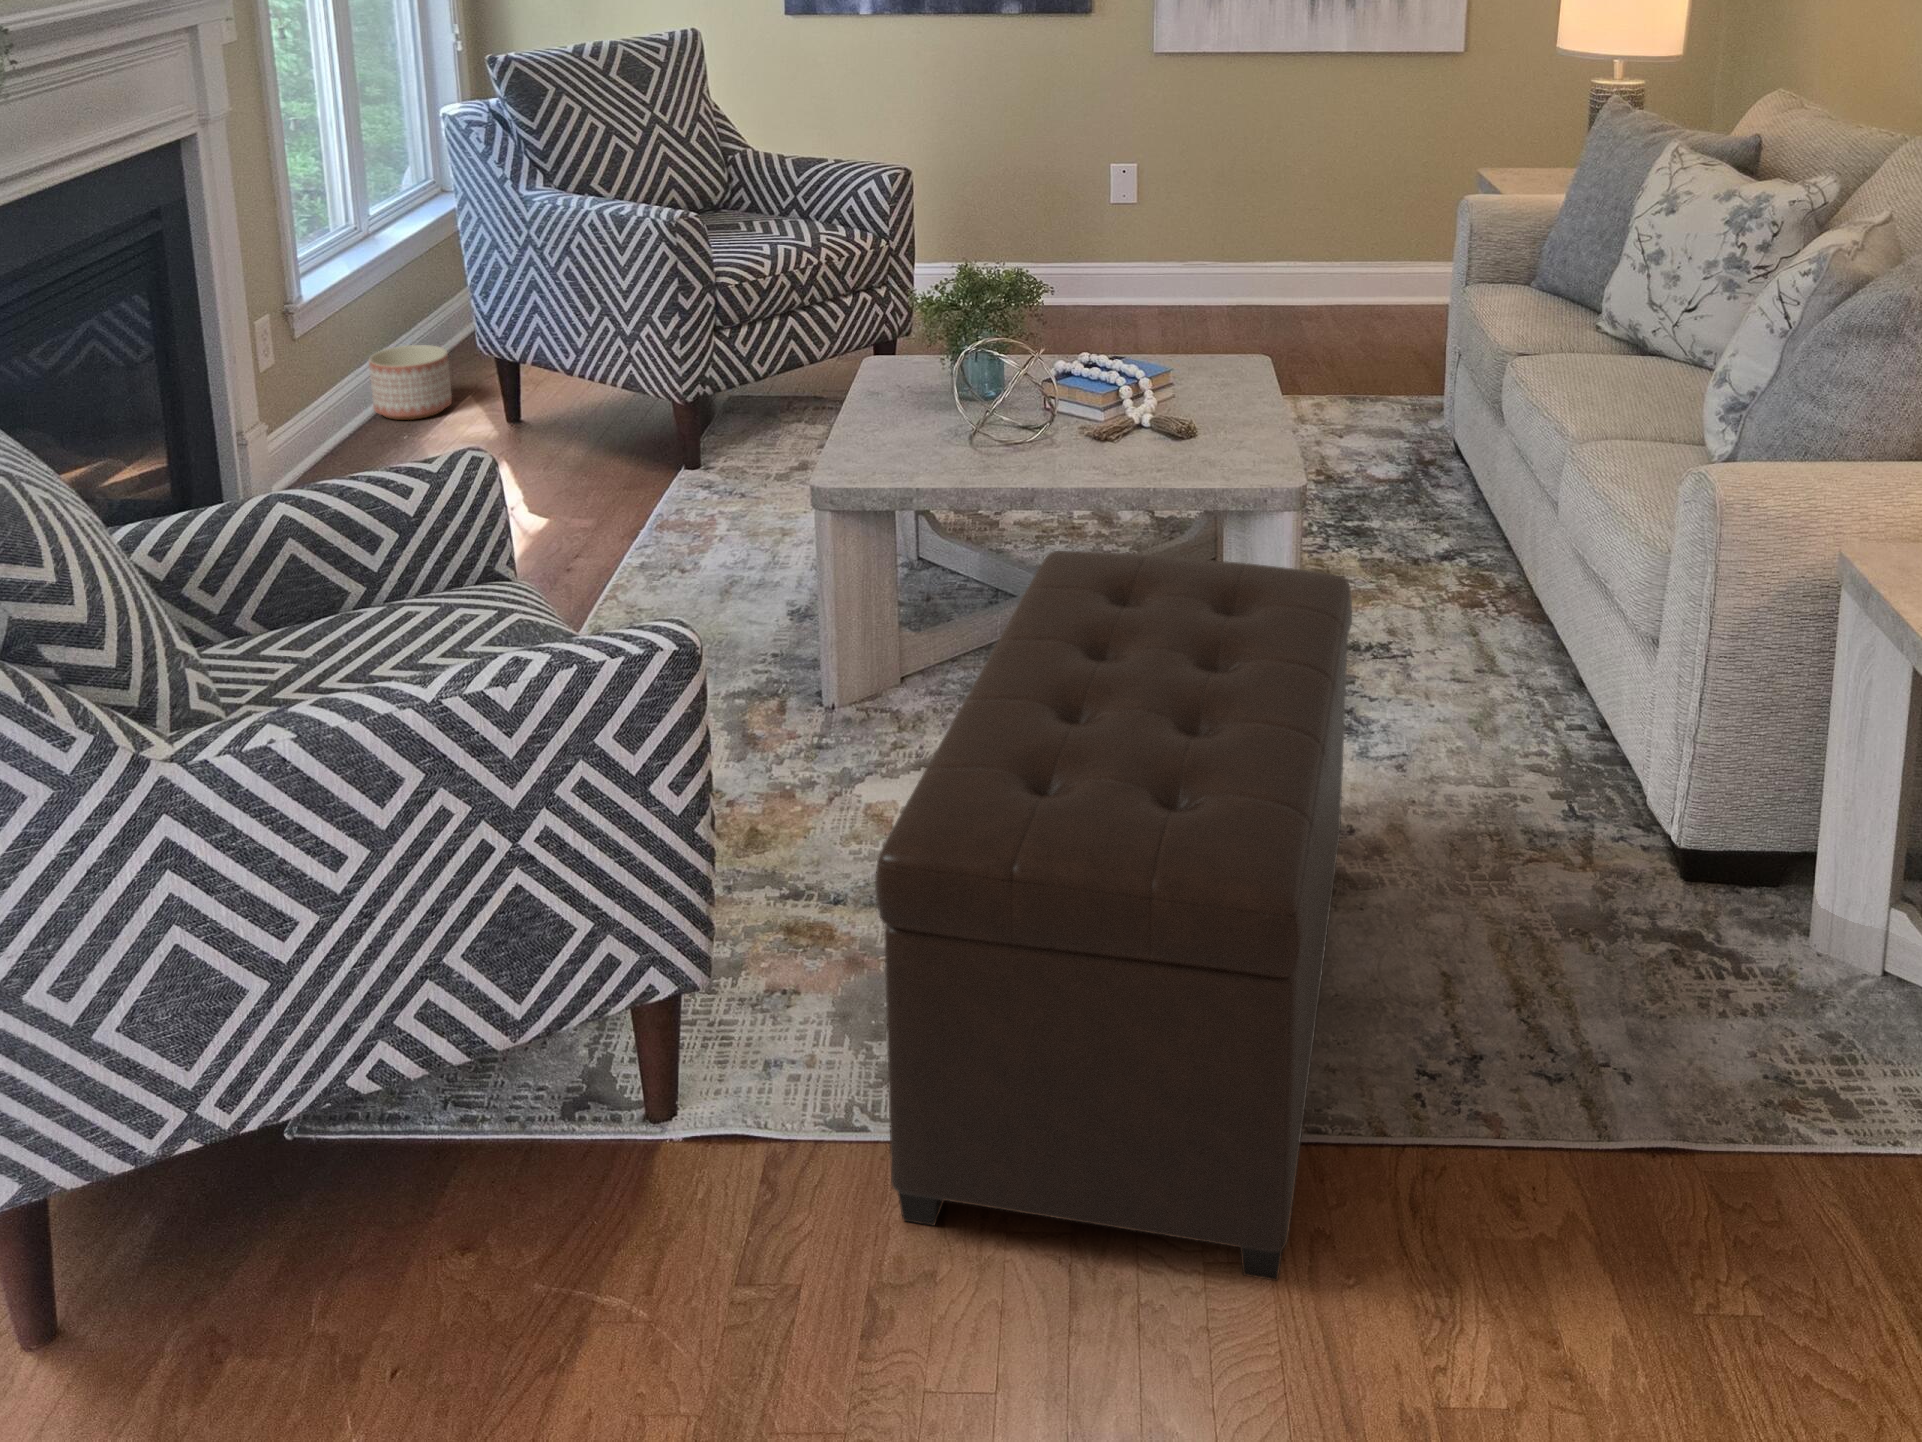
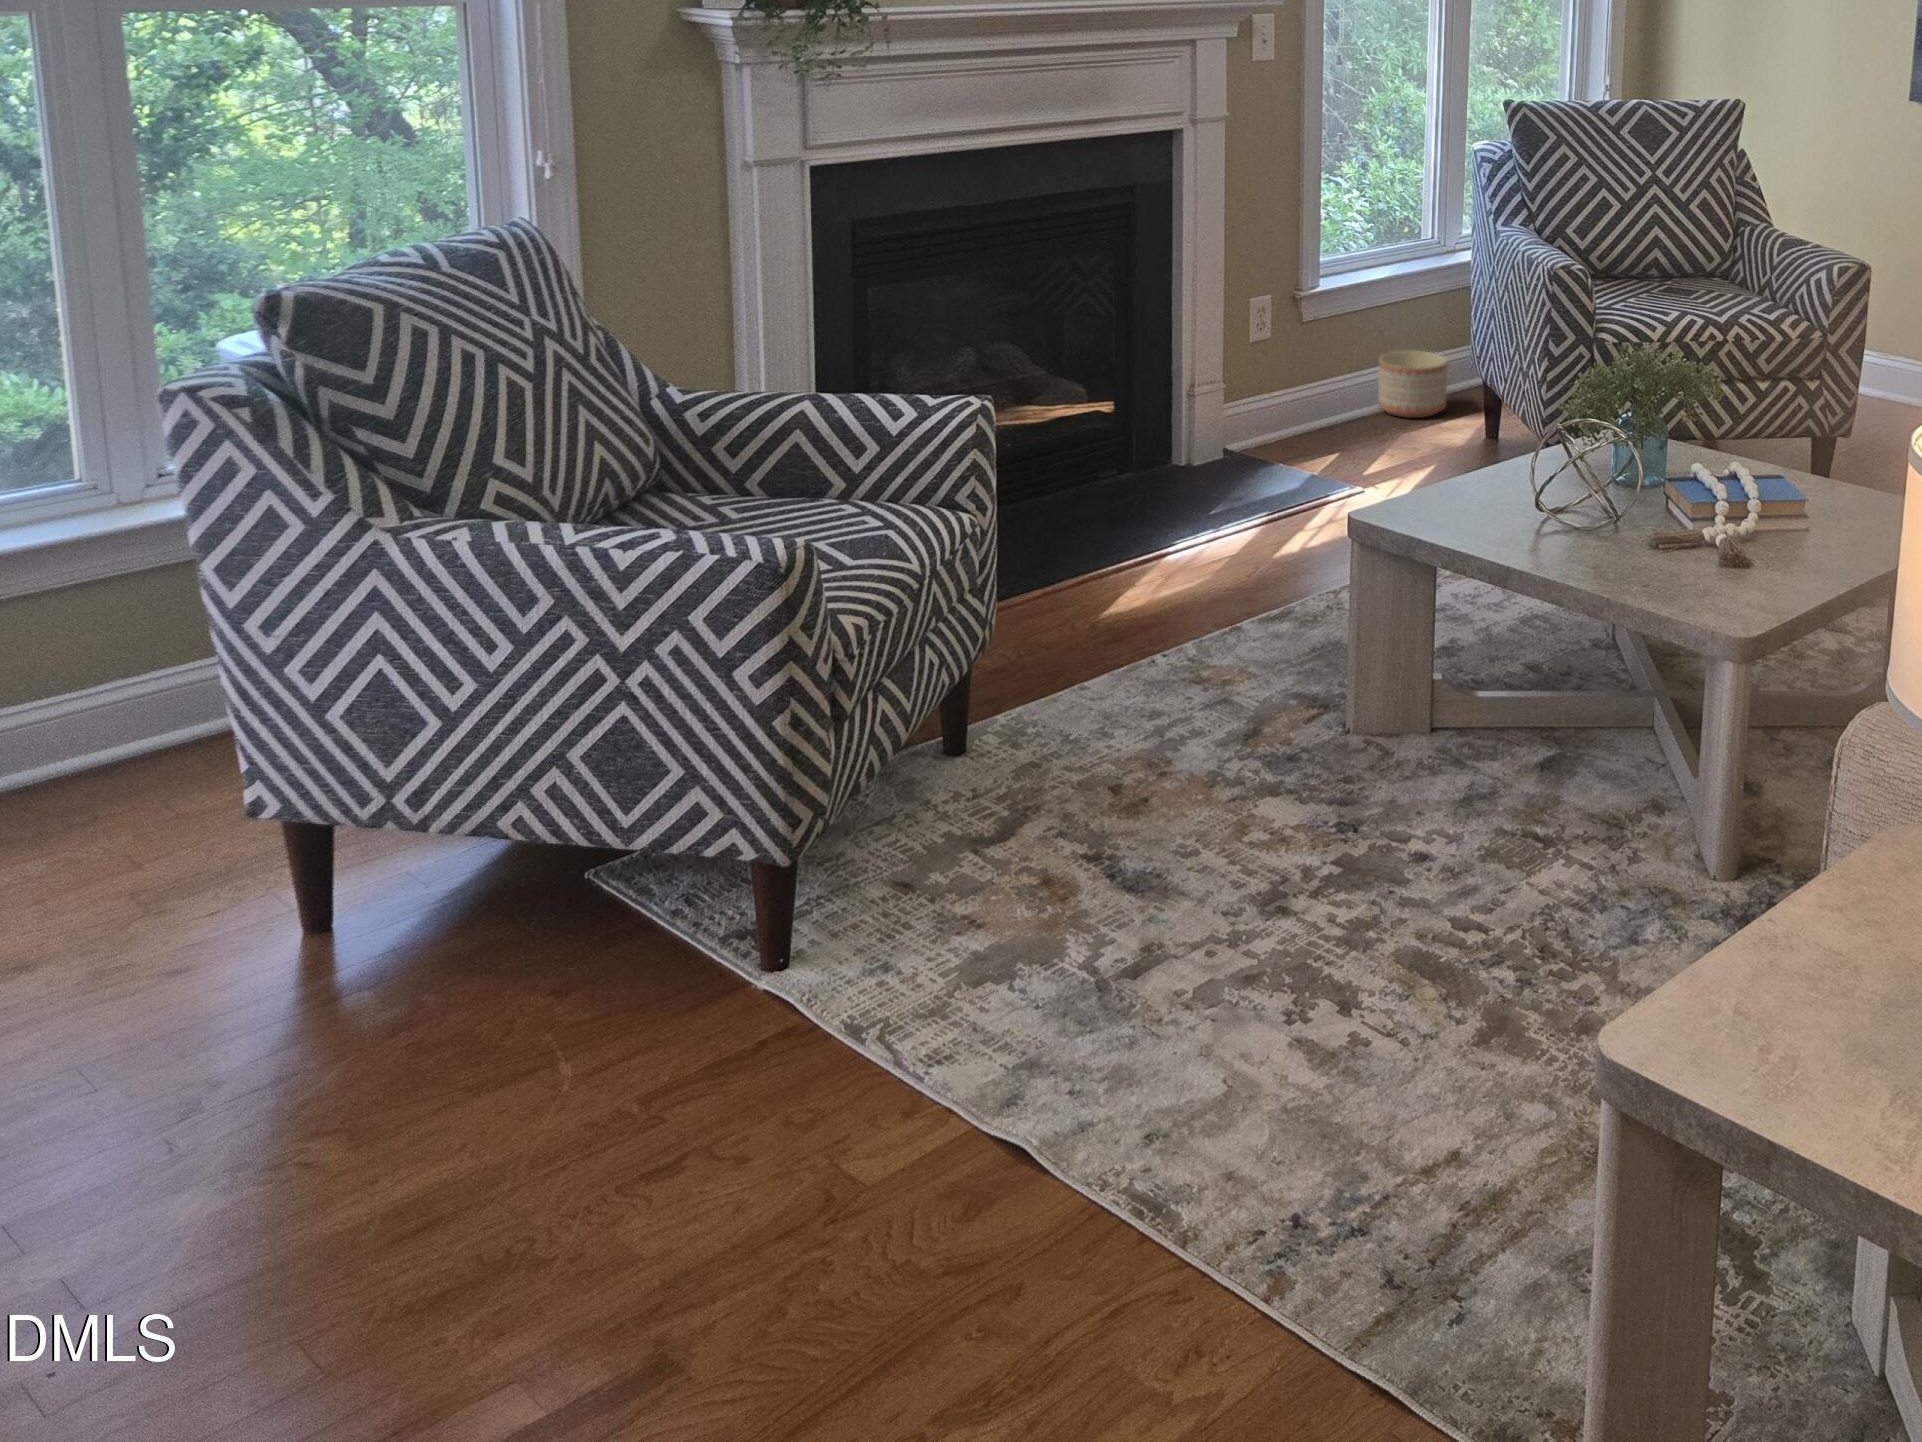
ottoman: present [875,551,1352,1281] -> none [735,619,1520,1311]

